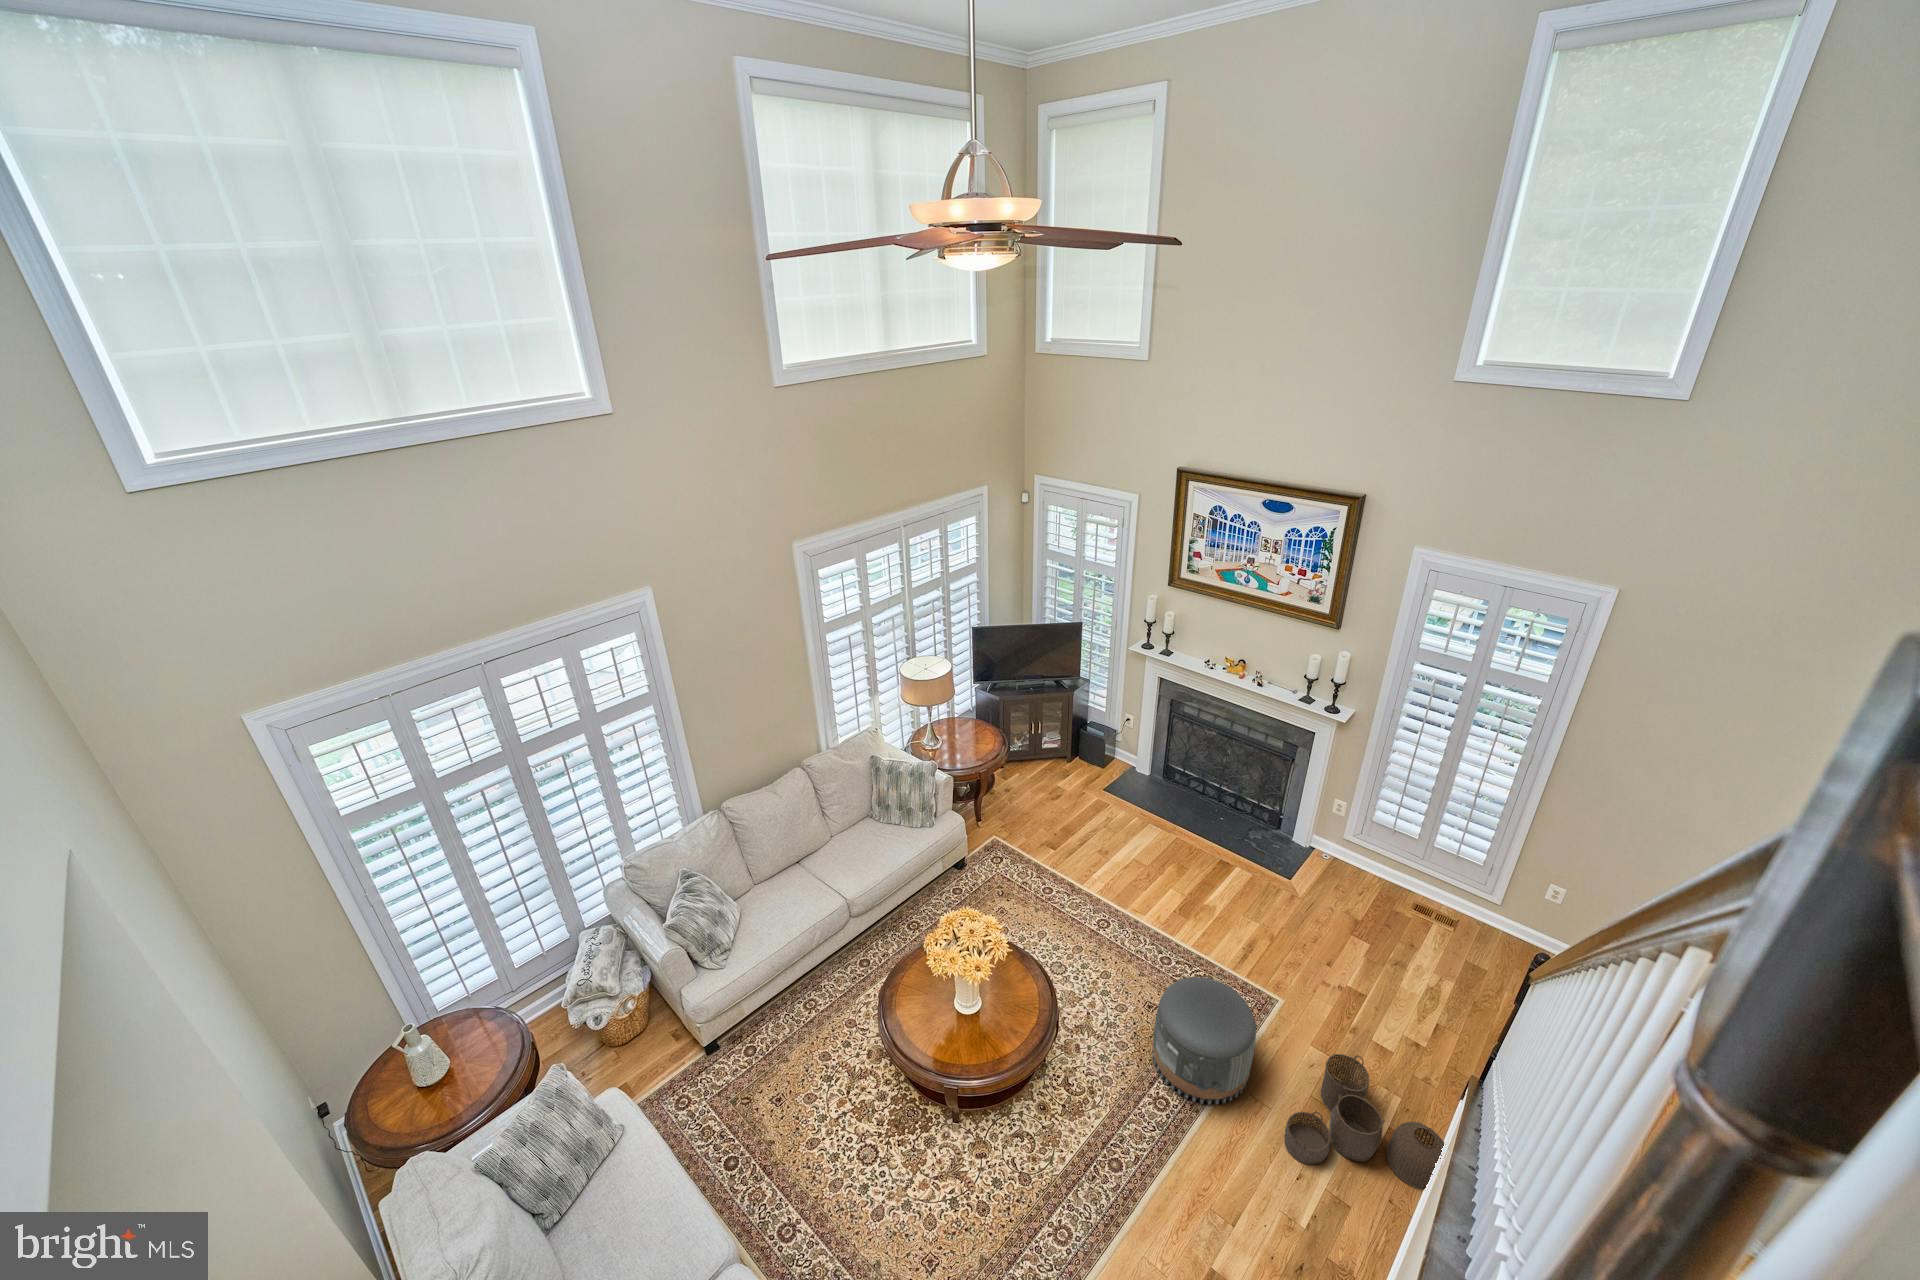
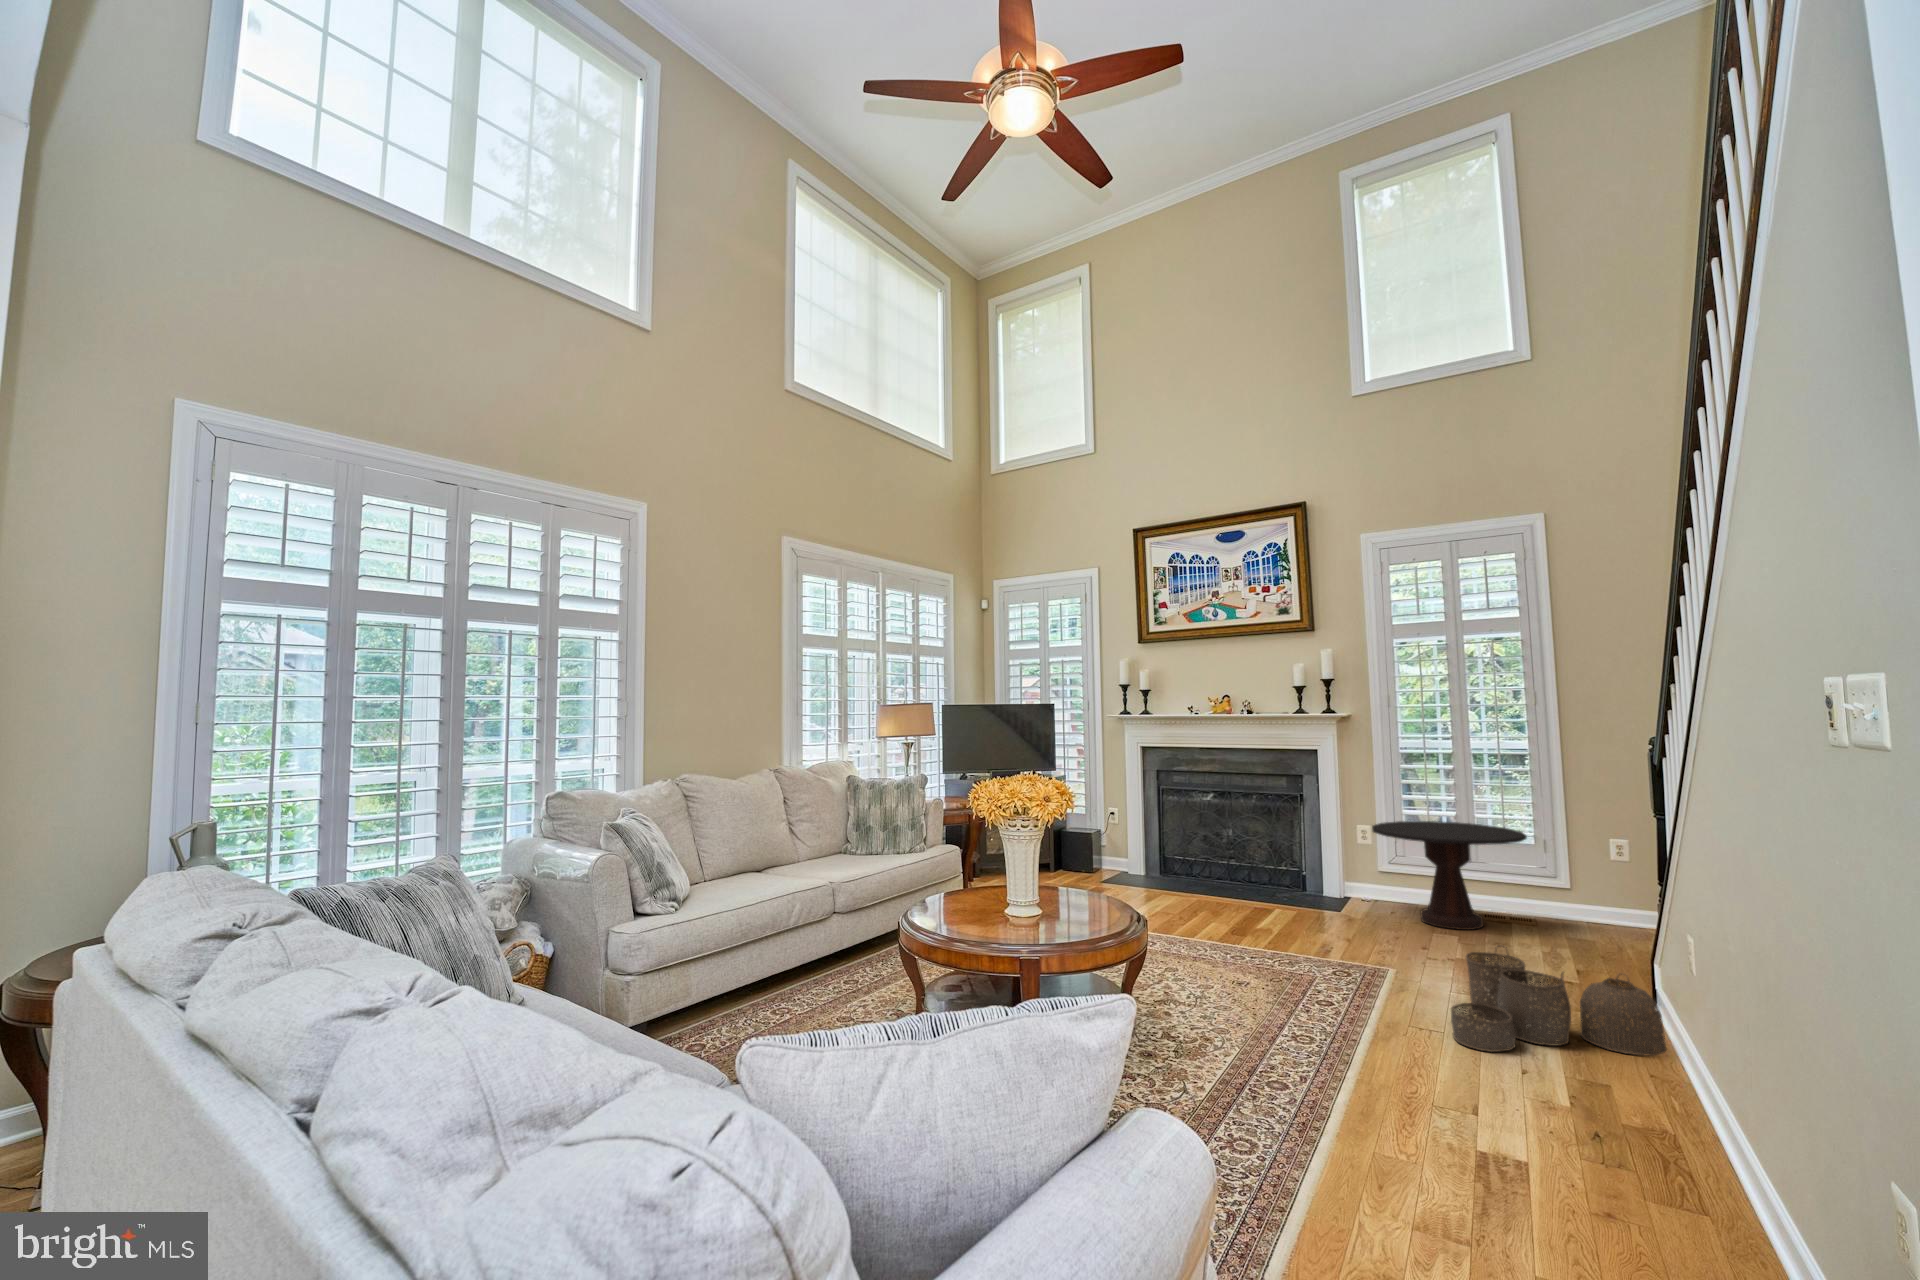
side table: none [1332,819,1468,936] -> present [1372,821,1527,930]
pouf: present [1152,977,1256,1105] -> none [1246,898,1381,1028]

